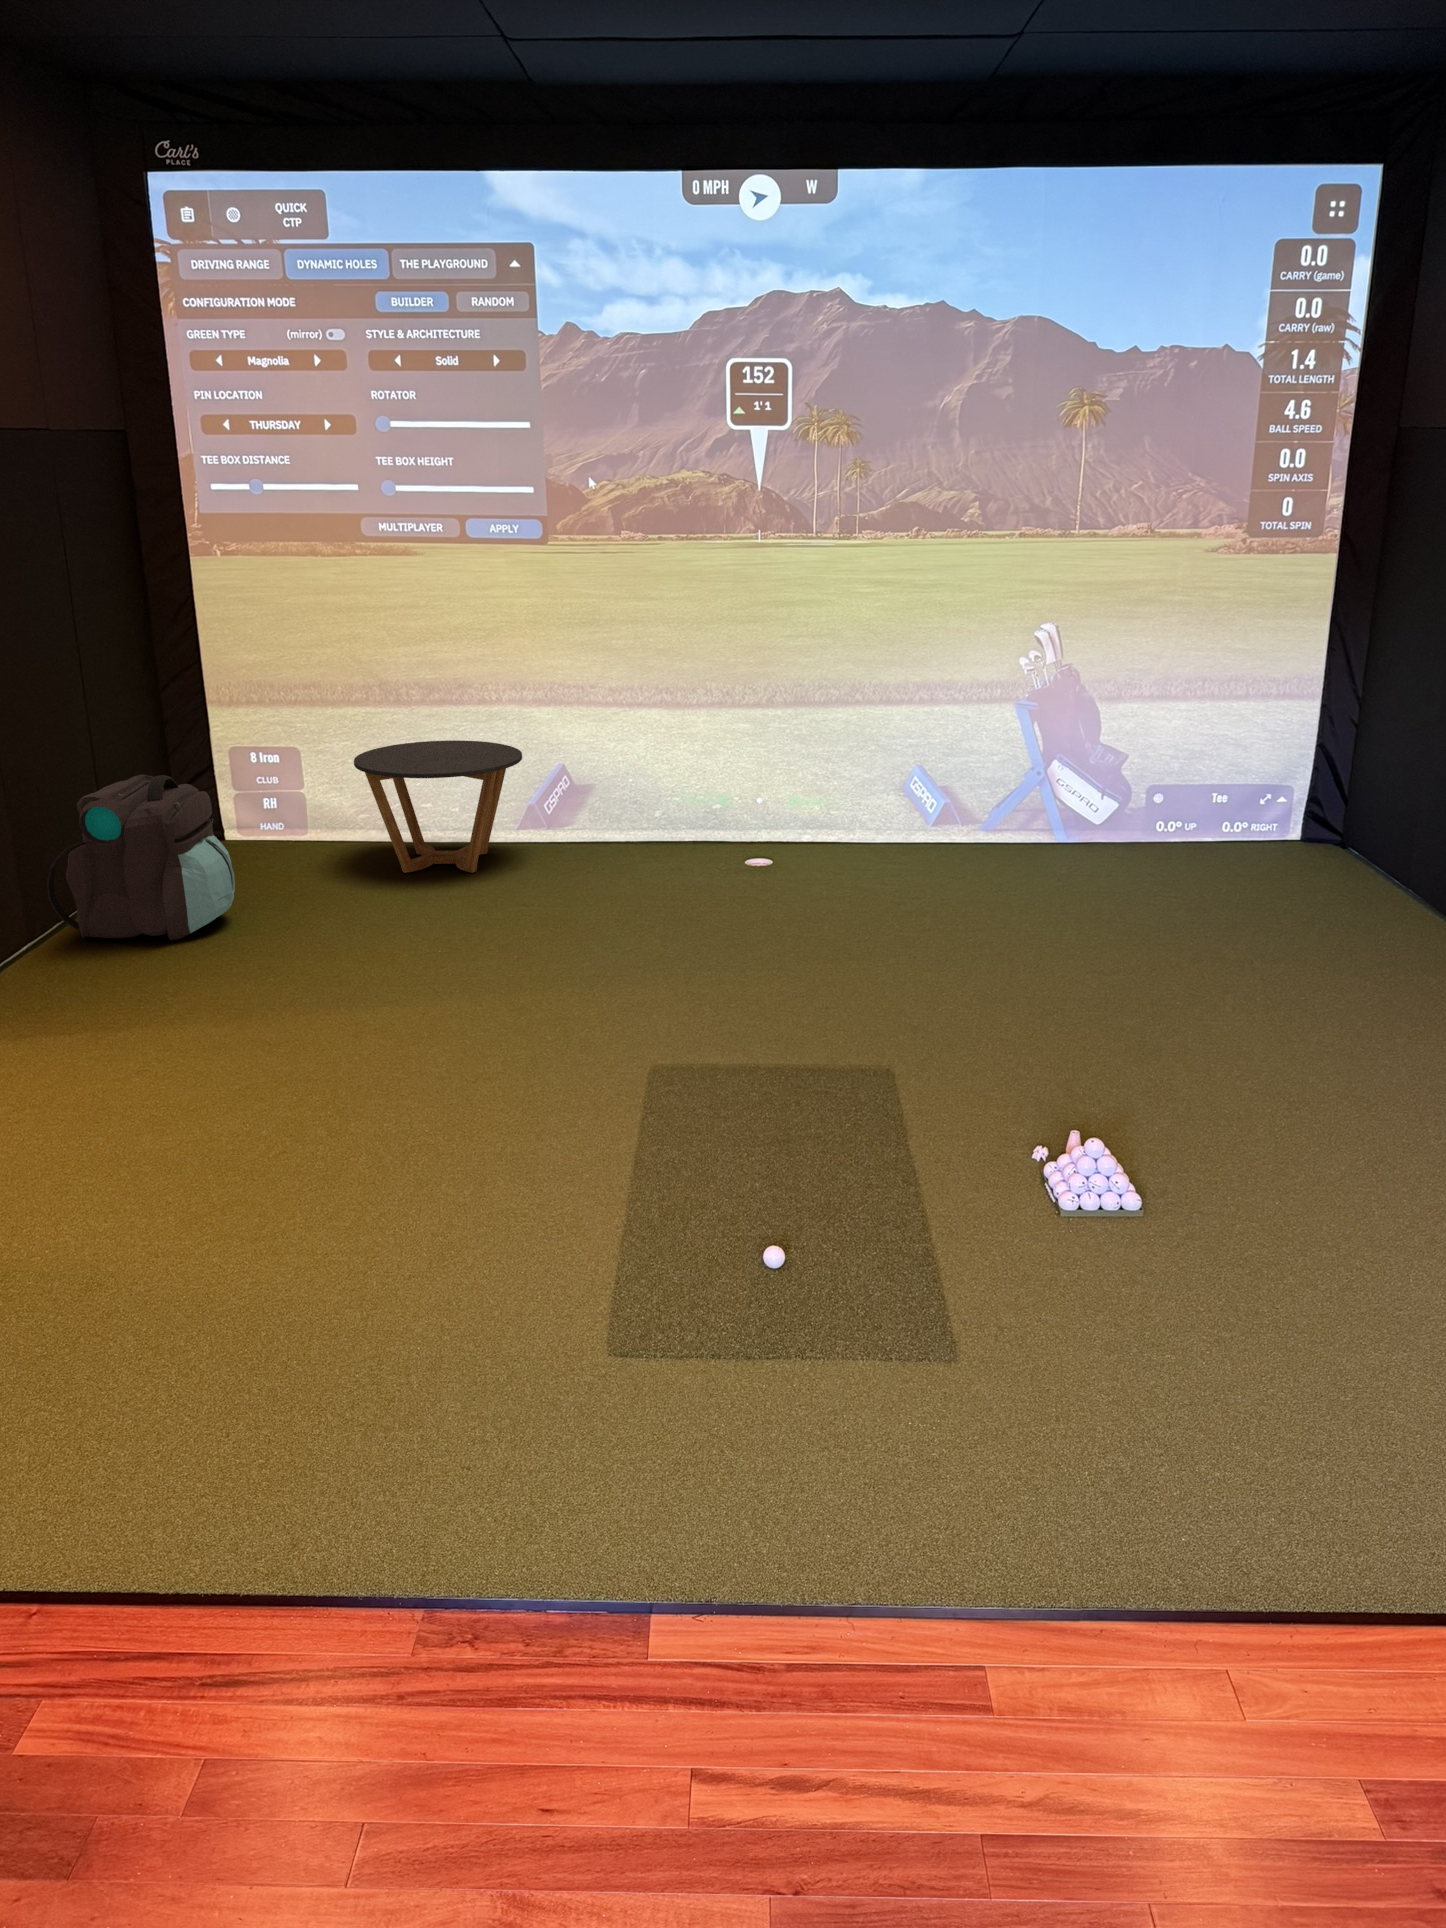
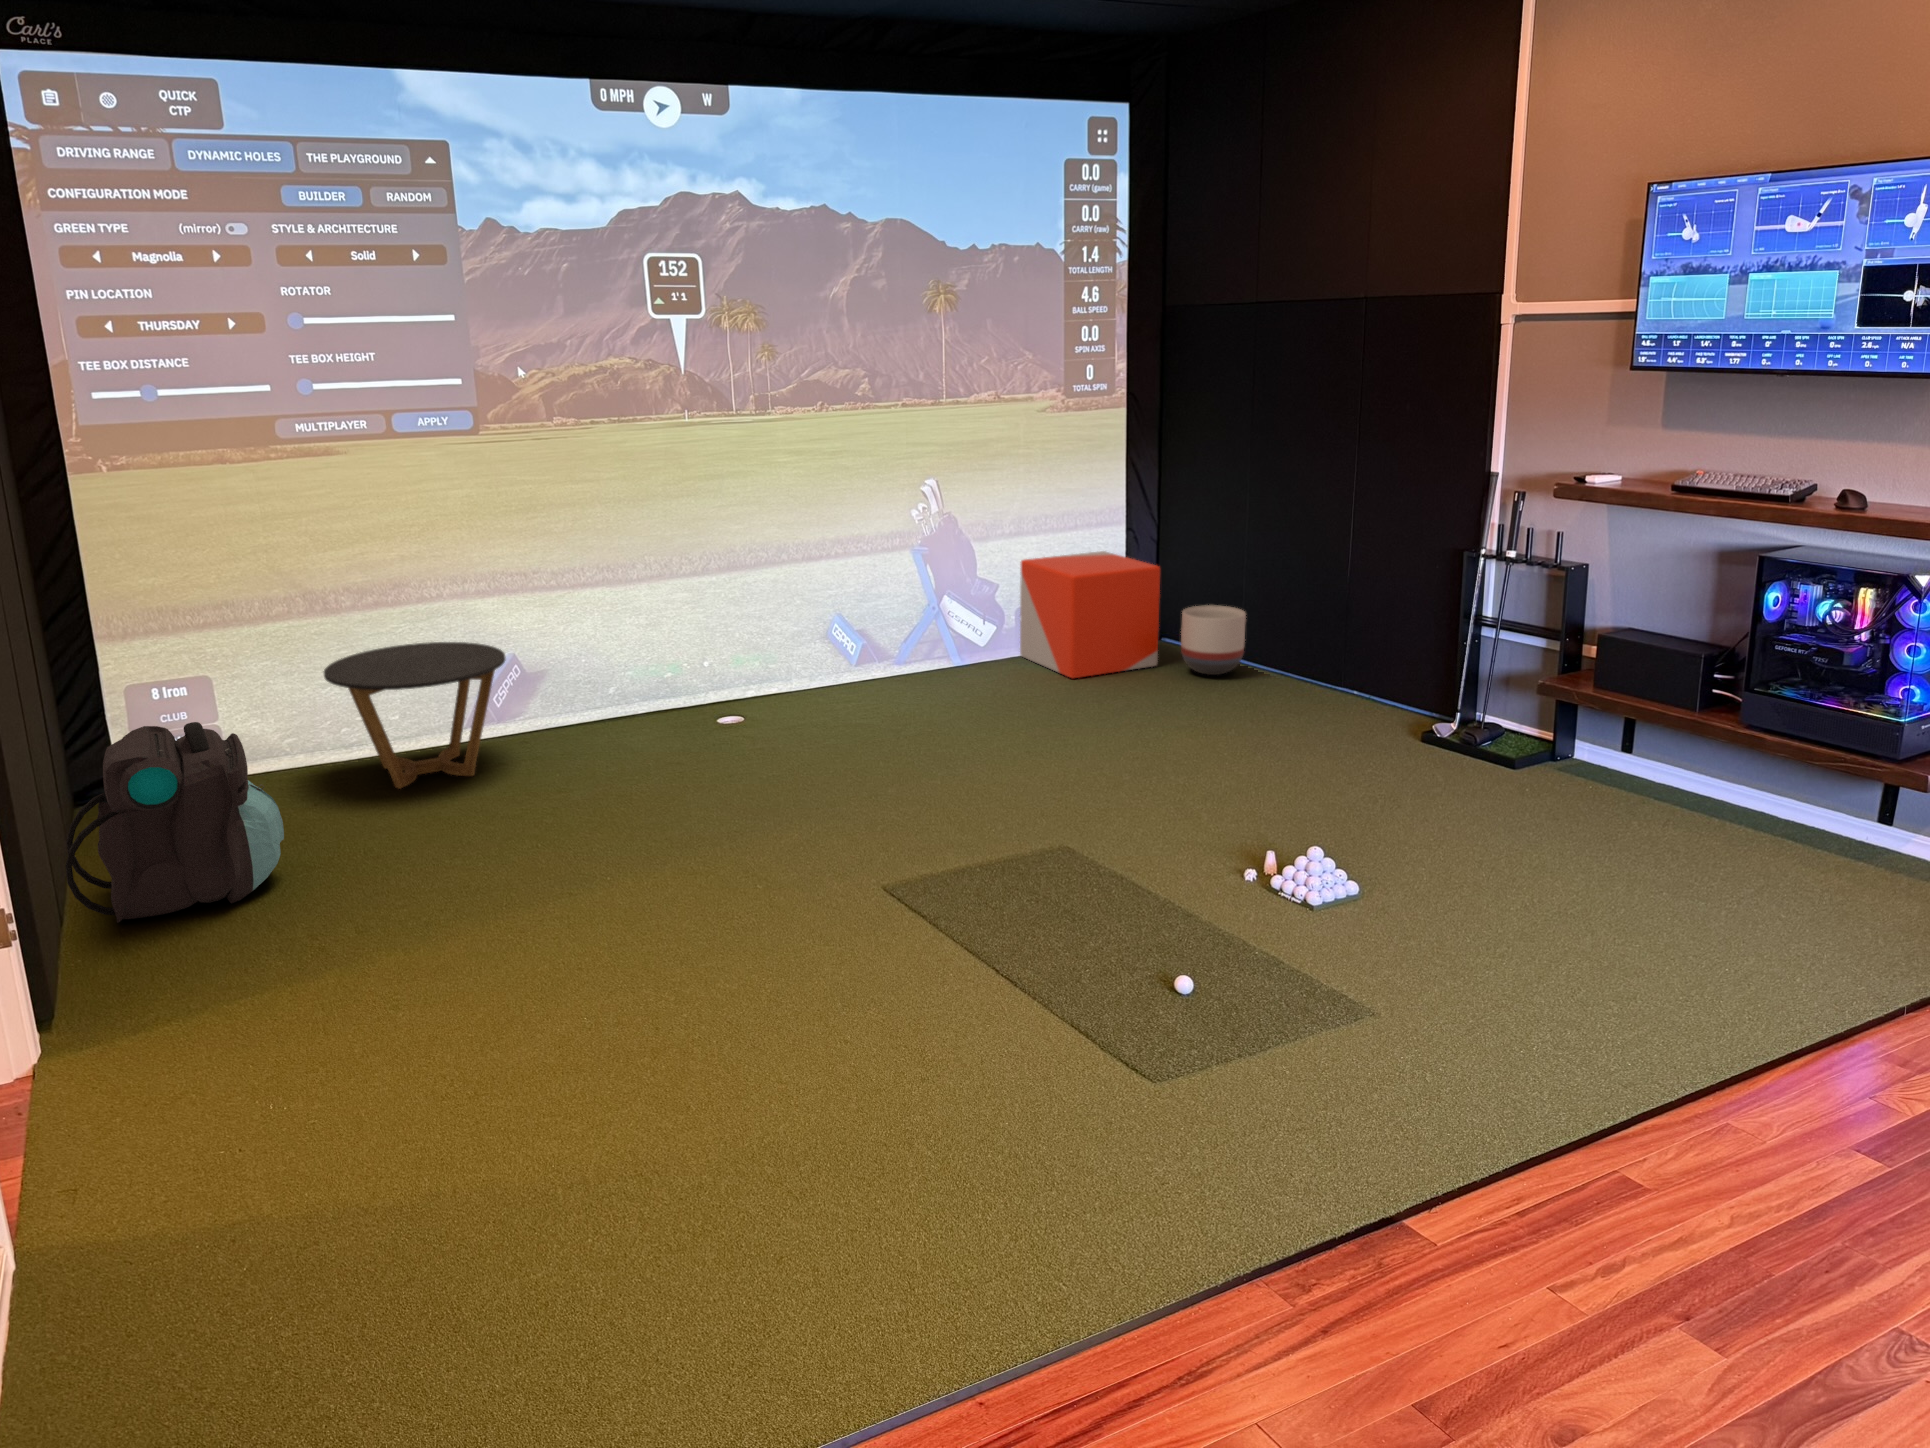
stool: none [1144,730,1315,879] -> present [1020,551,1160,678]
planter: none [1324,812,1417,901] -> present [1181,605,1246,675]

